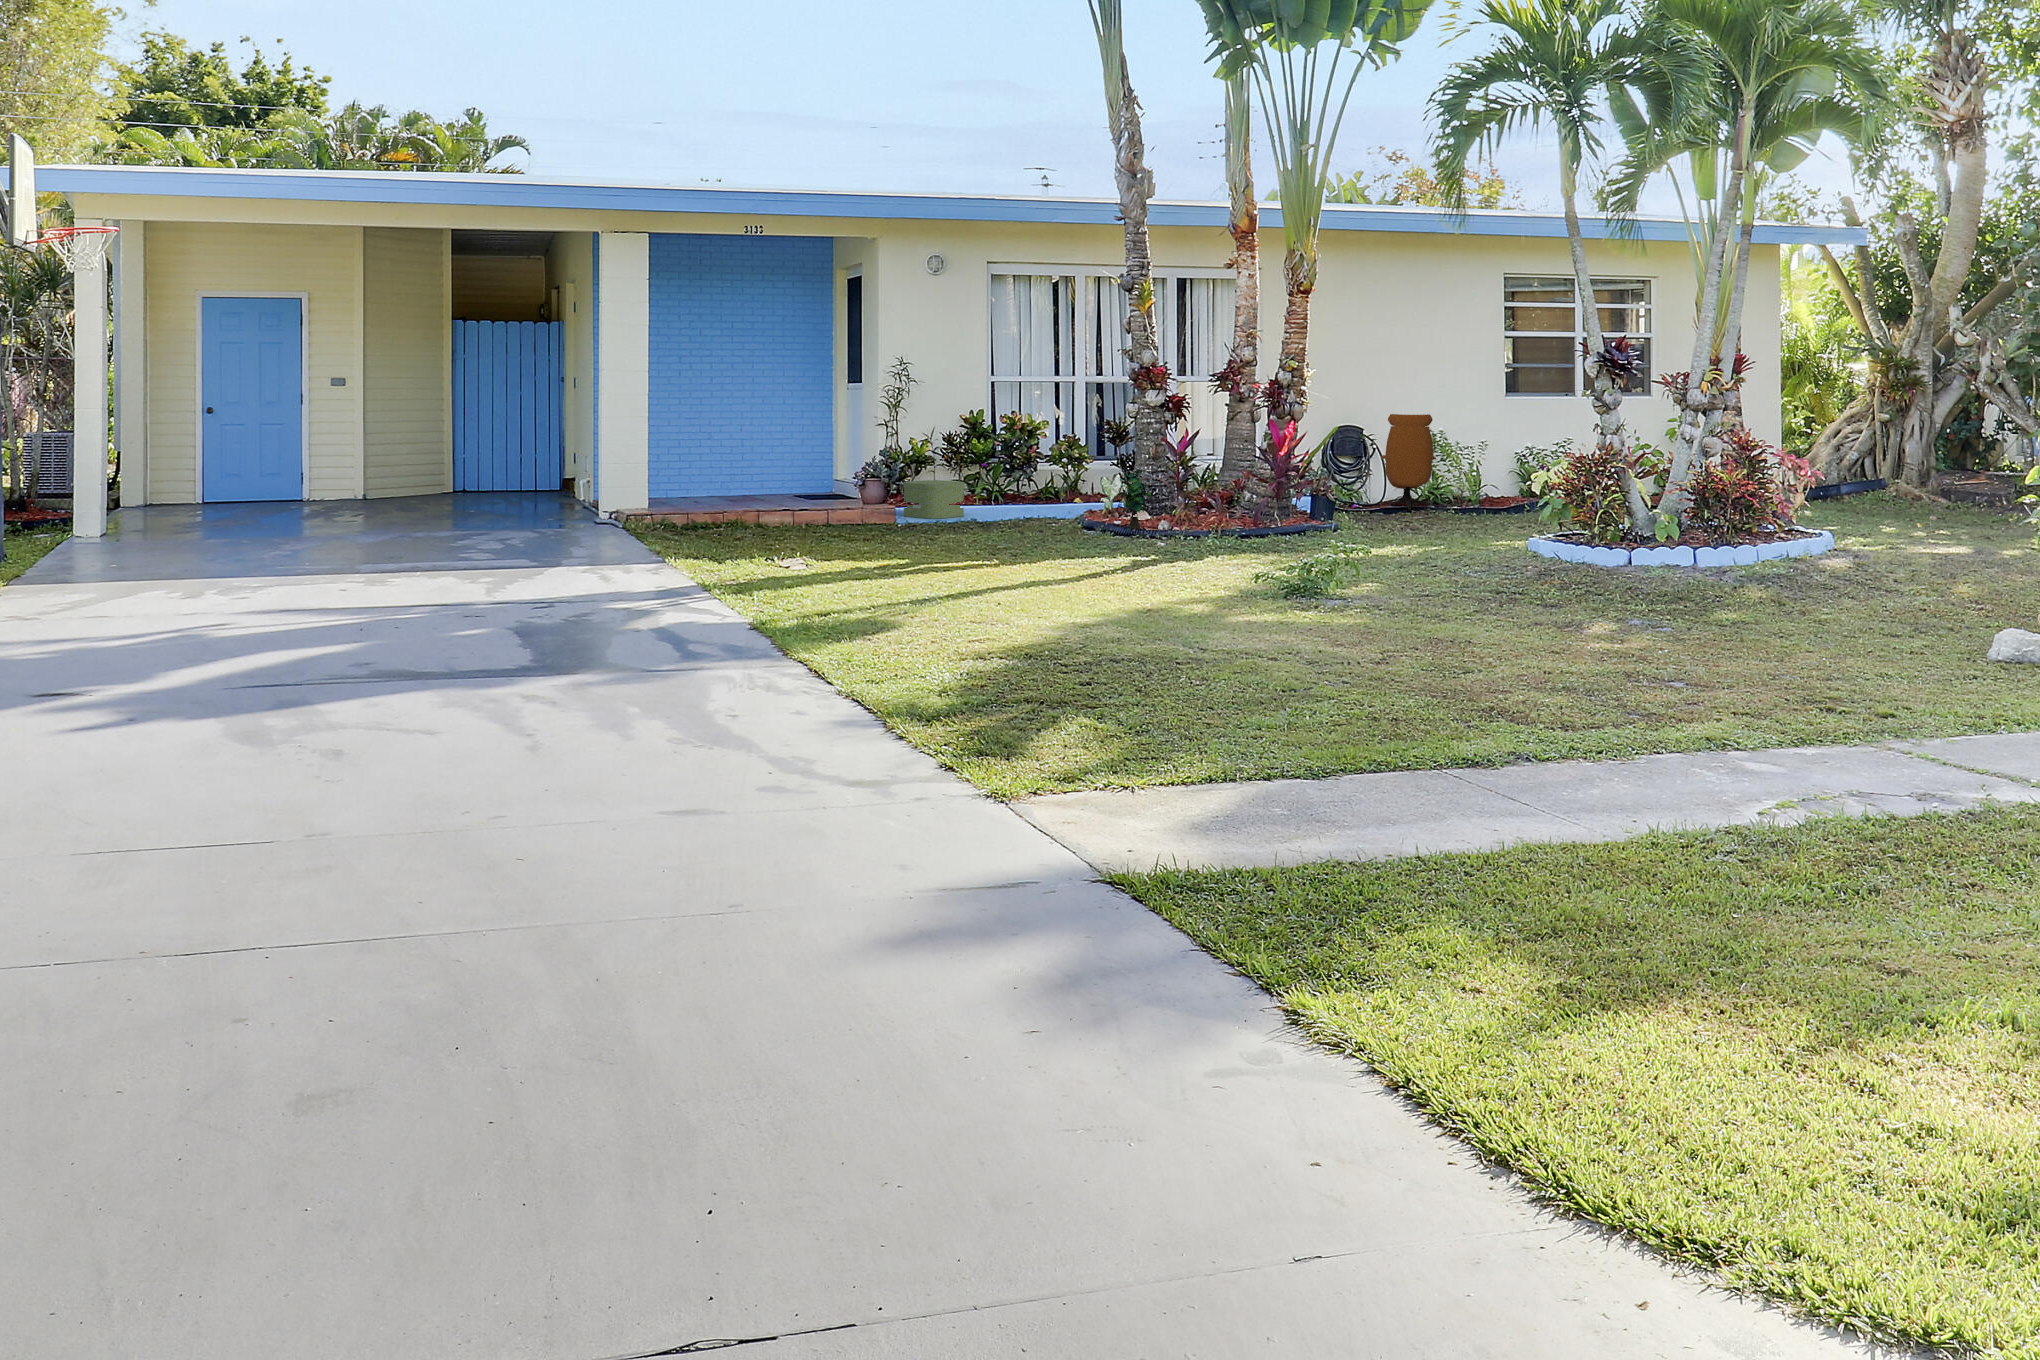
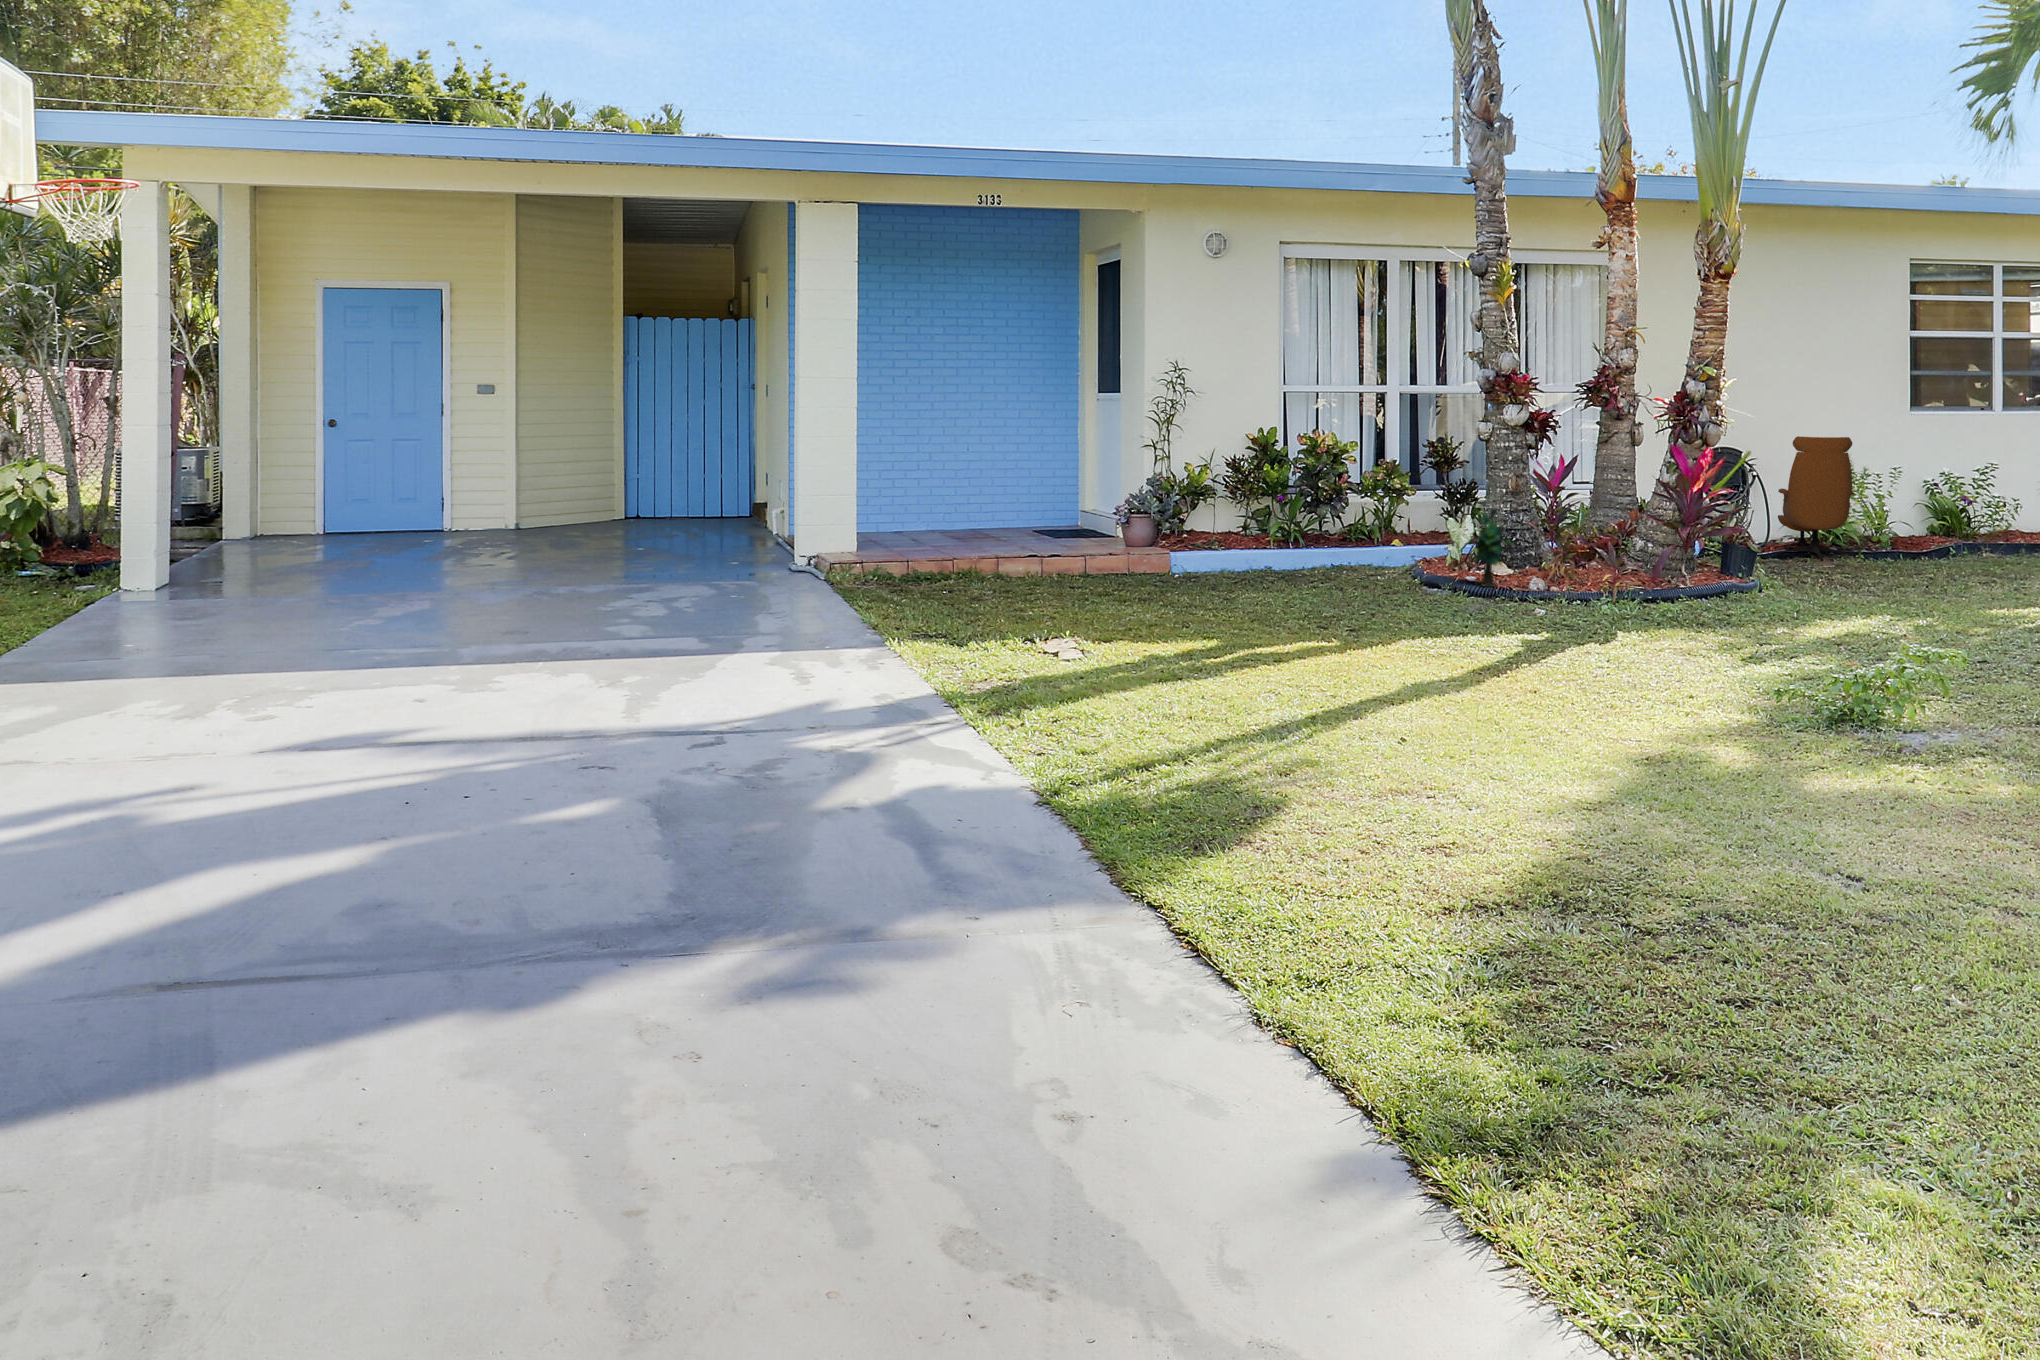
storage box: present [903,480,964,519] -> none [1176,518,1254,569]

